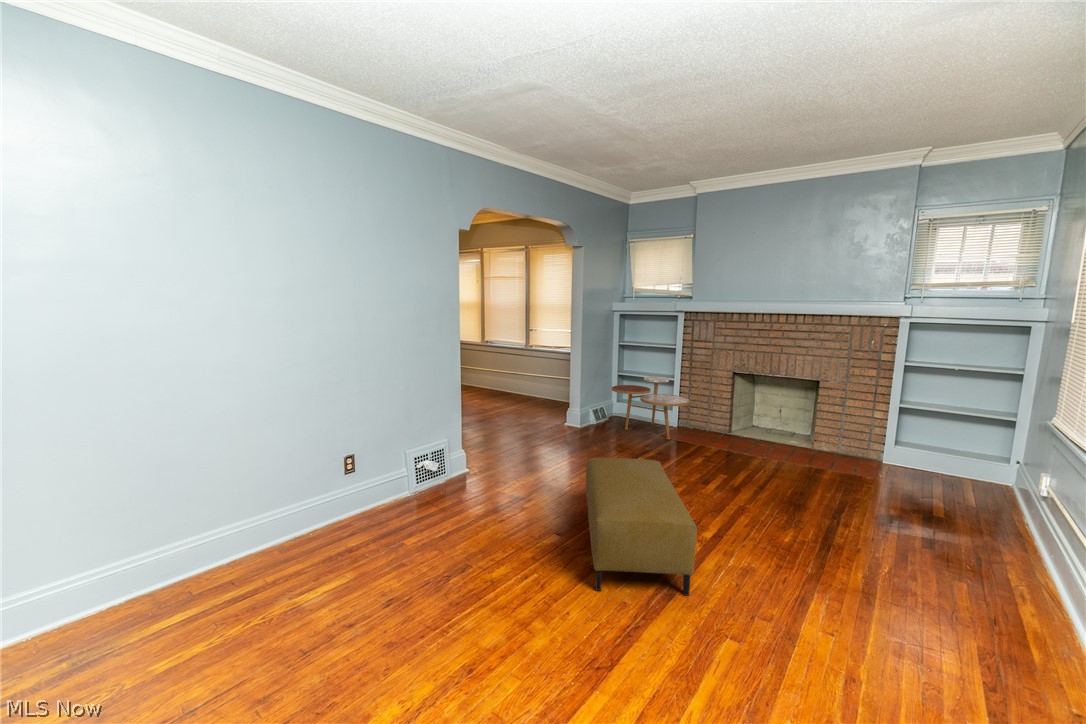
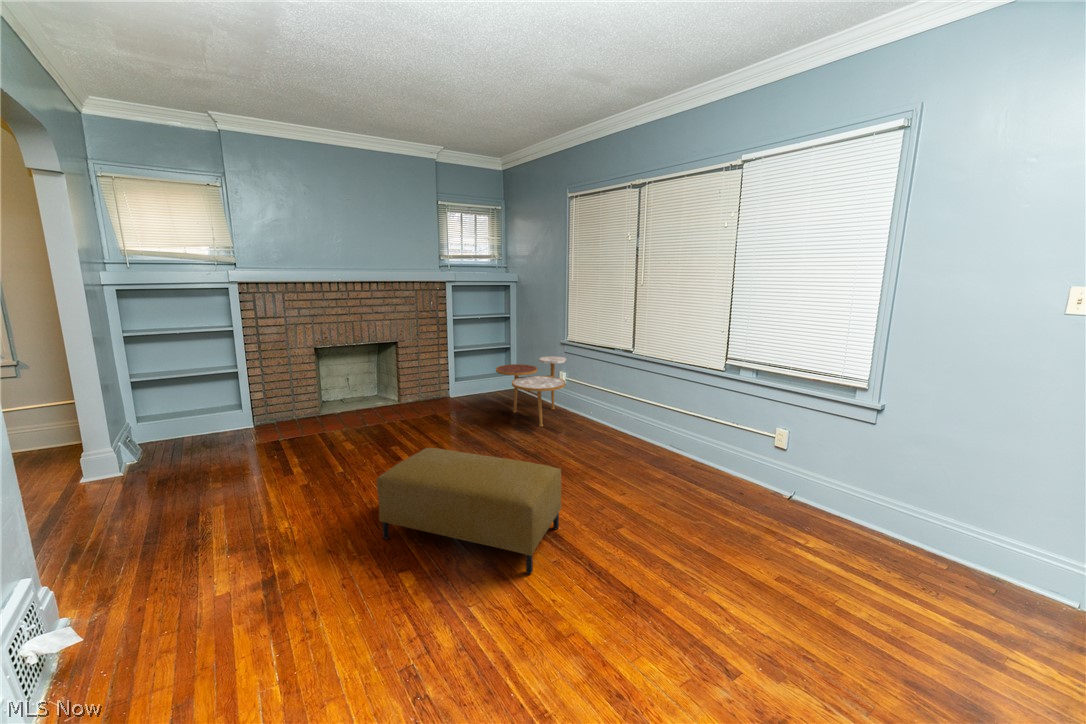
side table: present [612,377,690,439] -> present [496,356,566,427]

